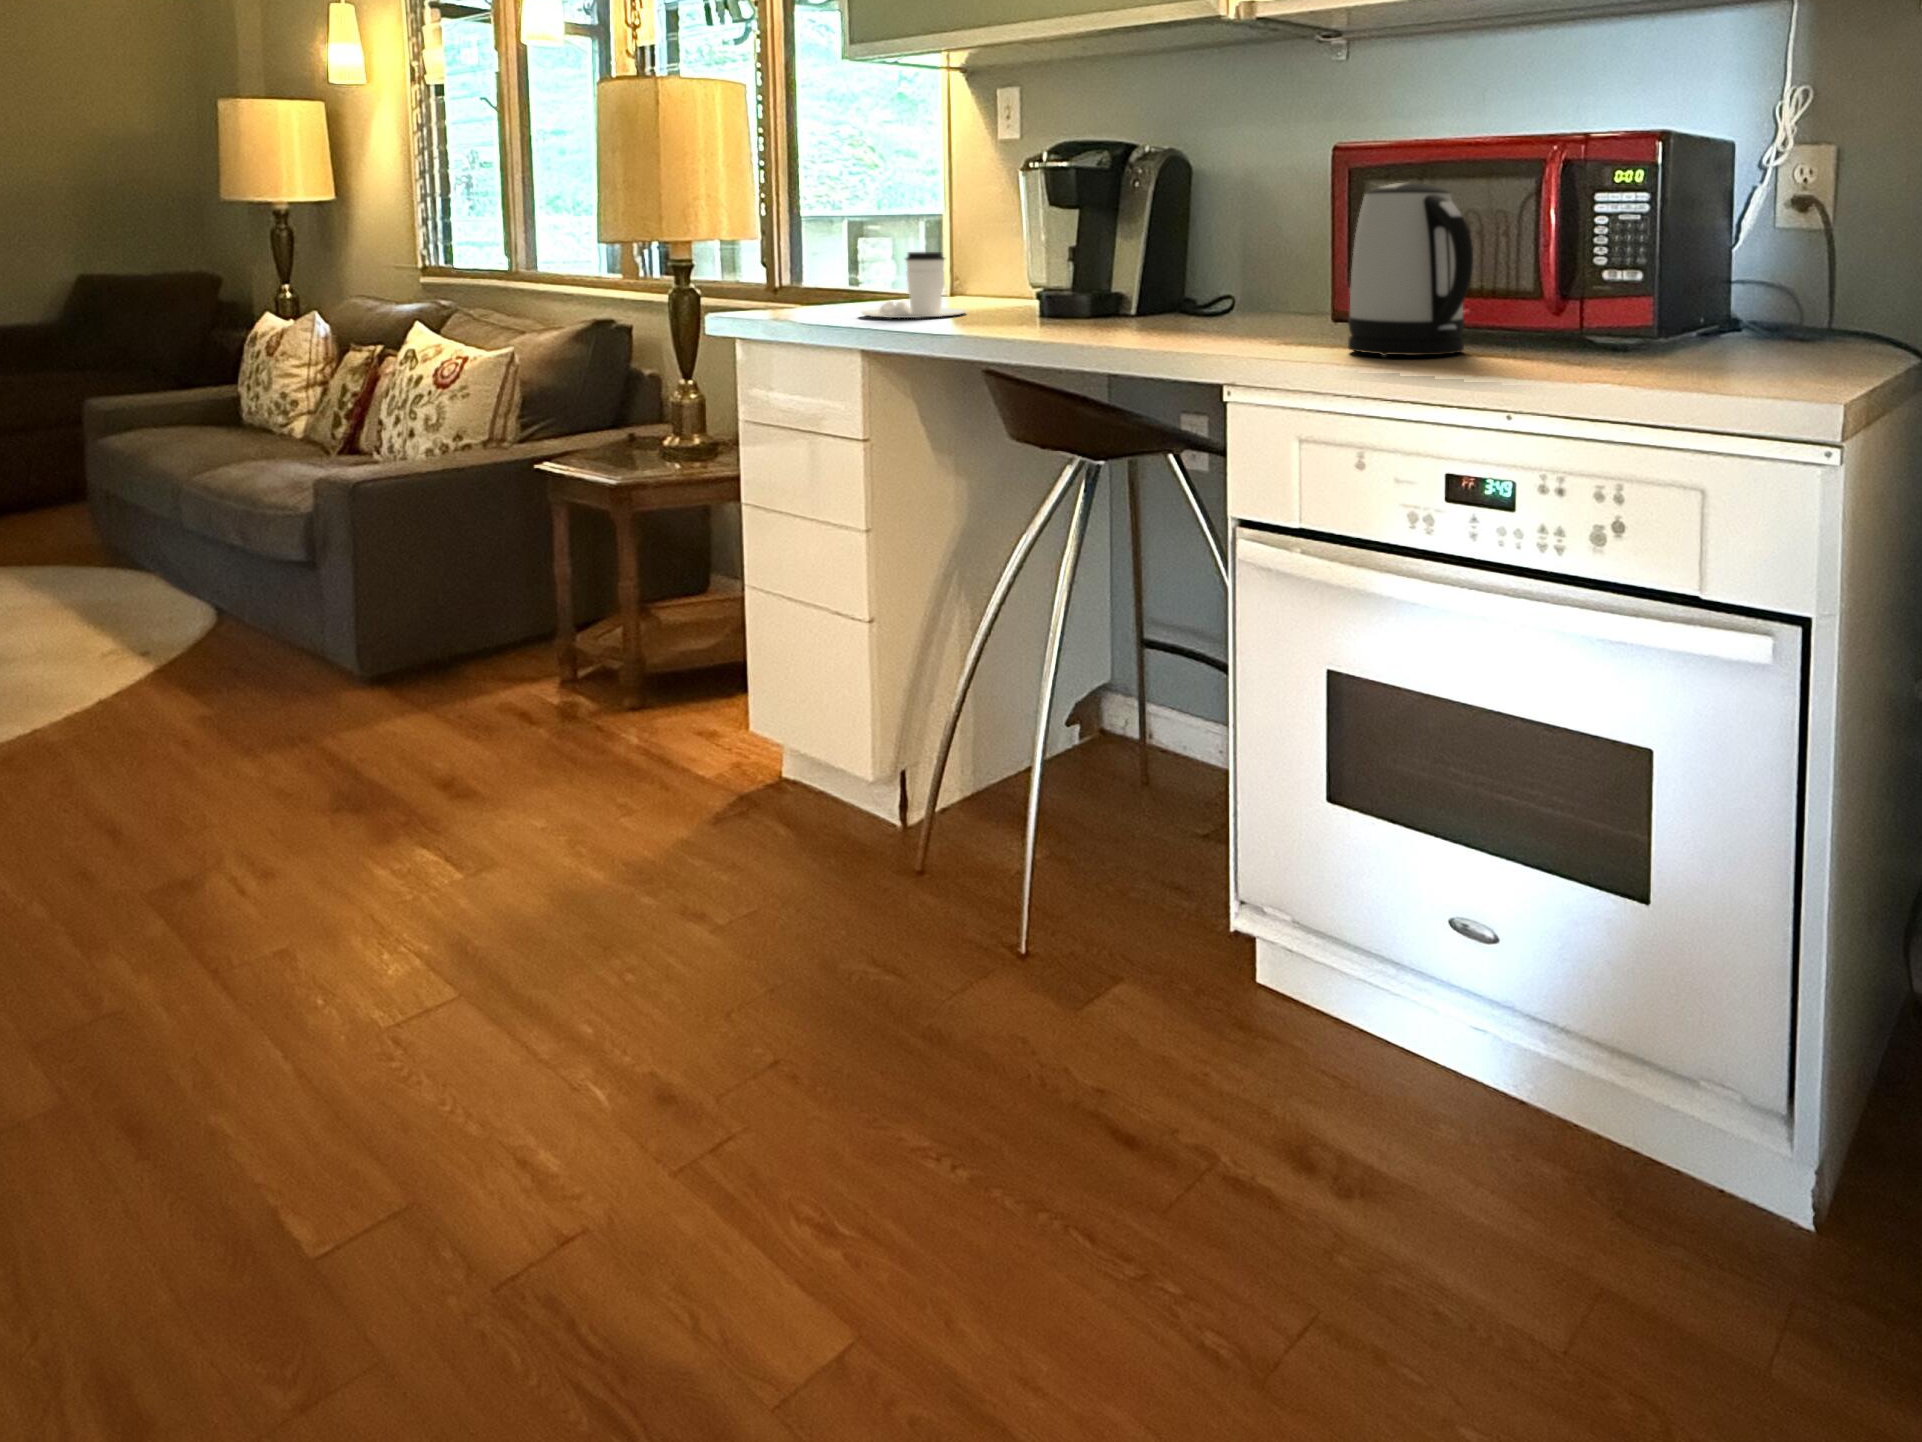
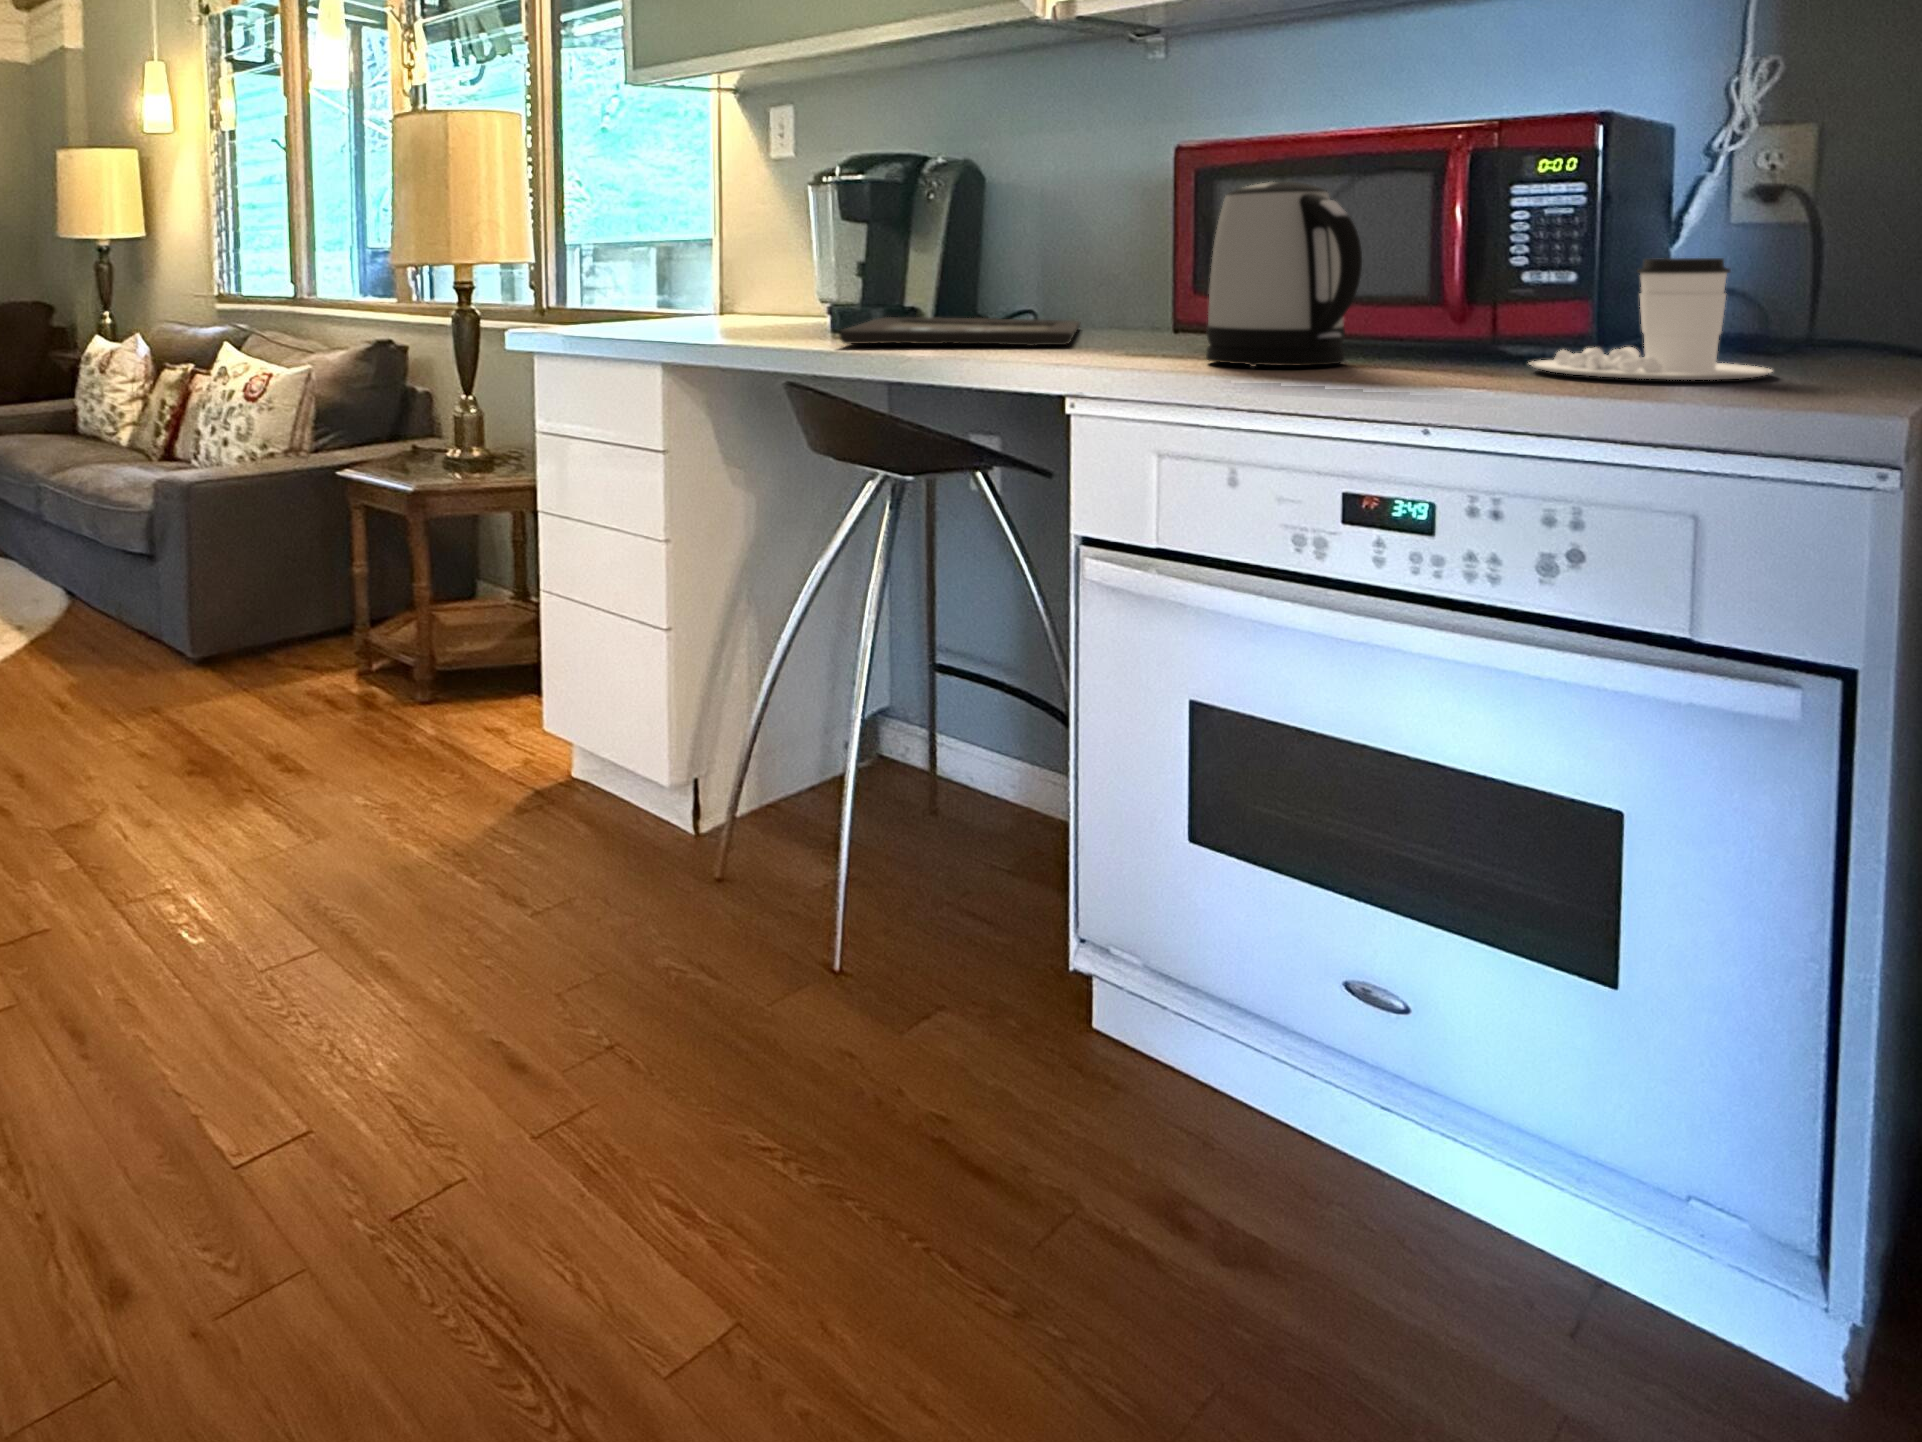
coffee cup: present [861,252,966,318] -> present [1530,258,1772,380]
tray: none [1028,301,1268,331] -> present [839,317,1080,346]

